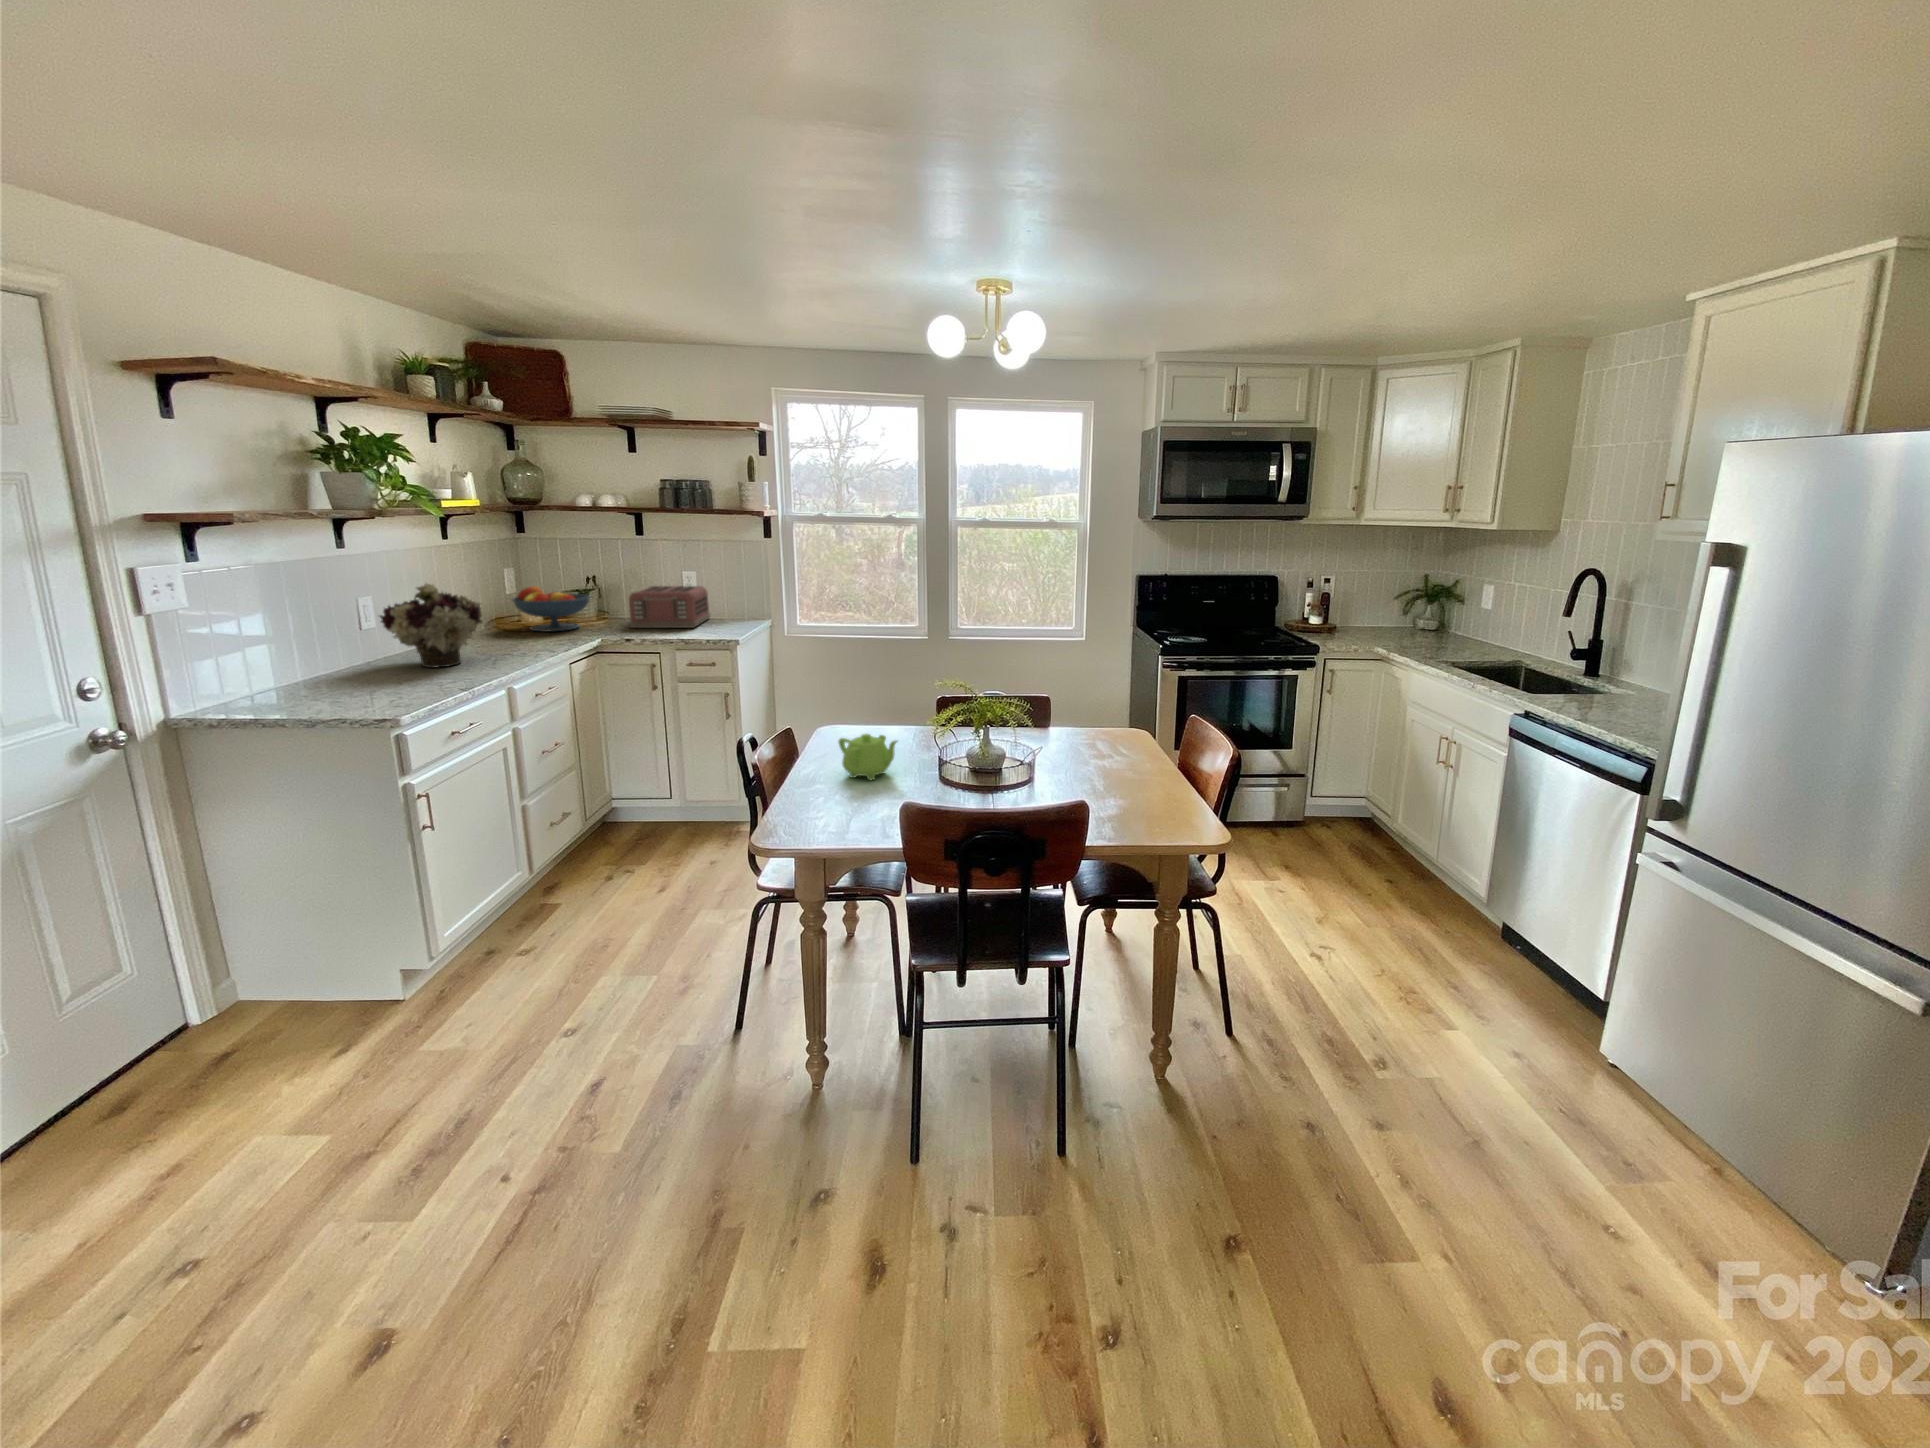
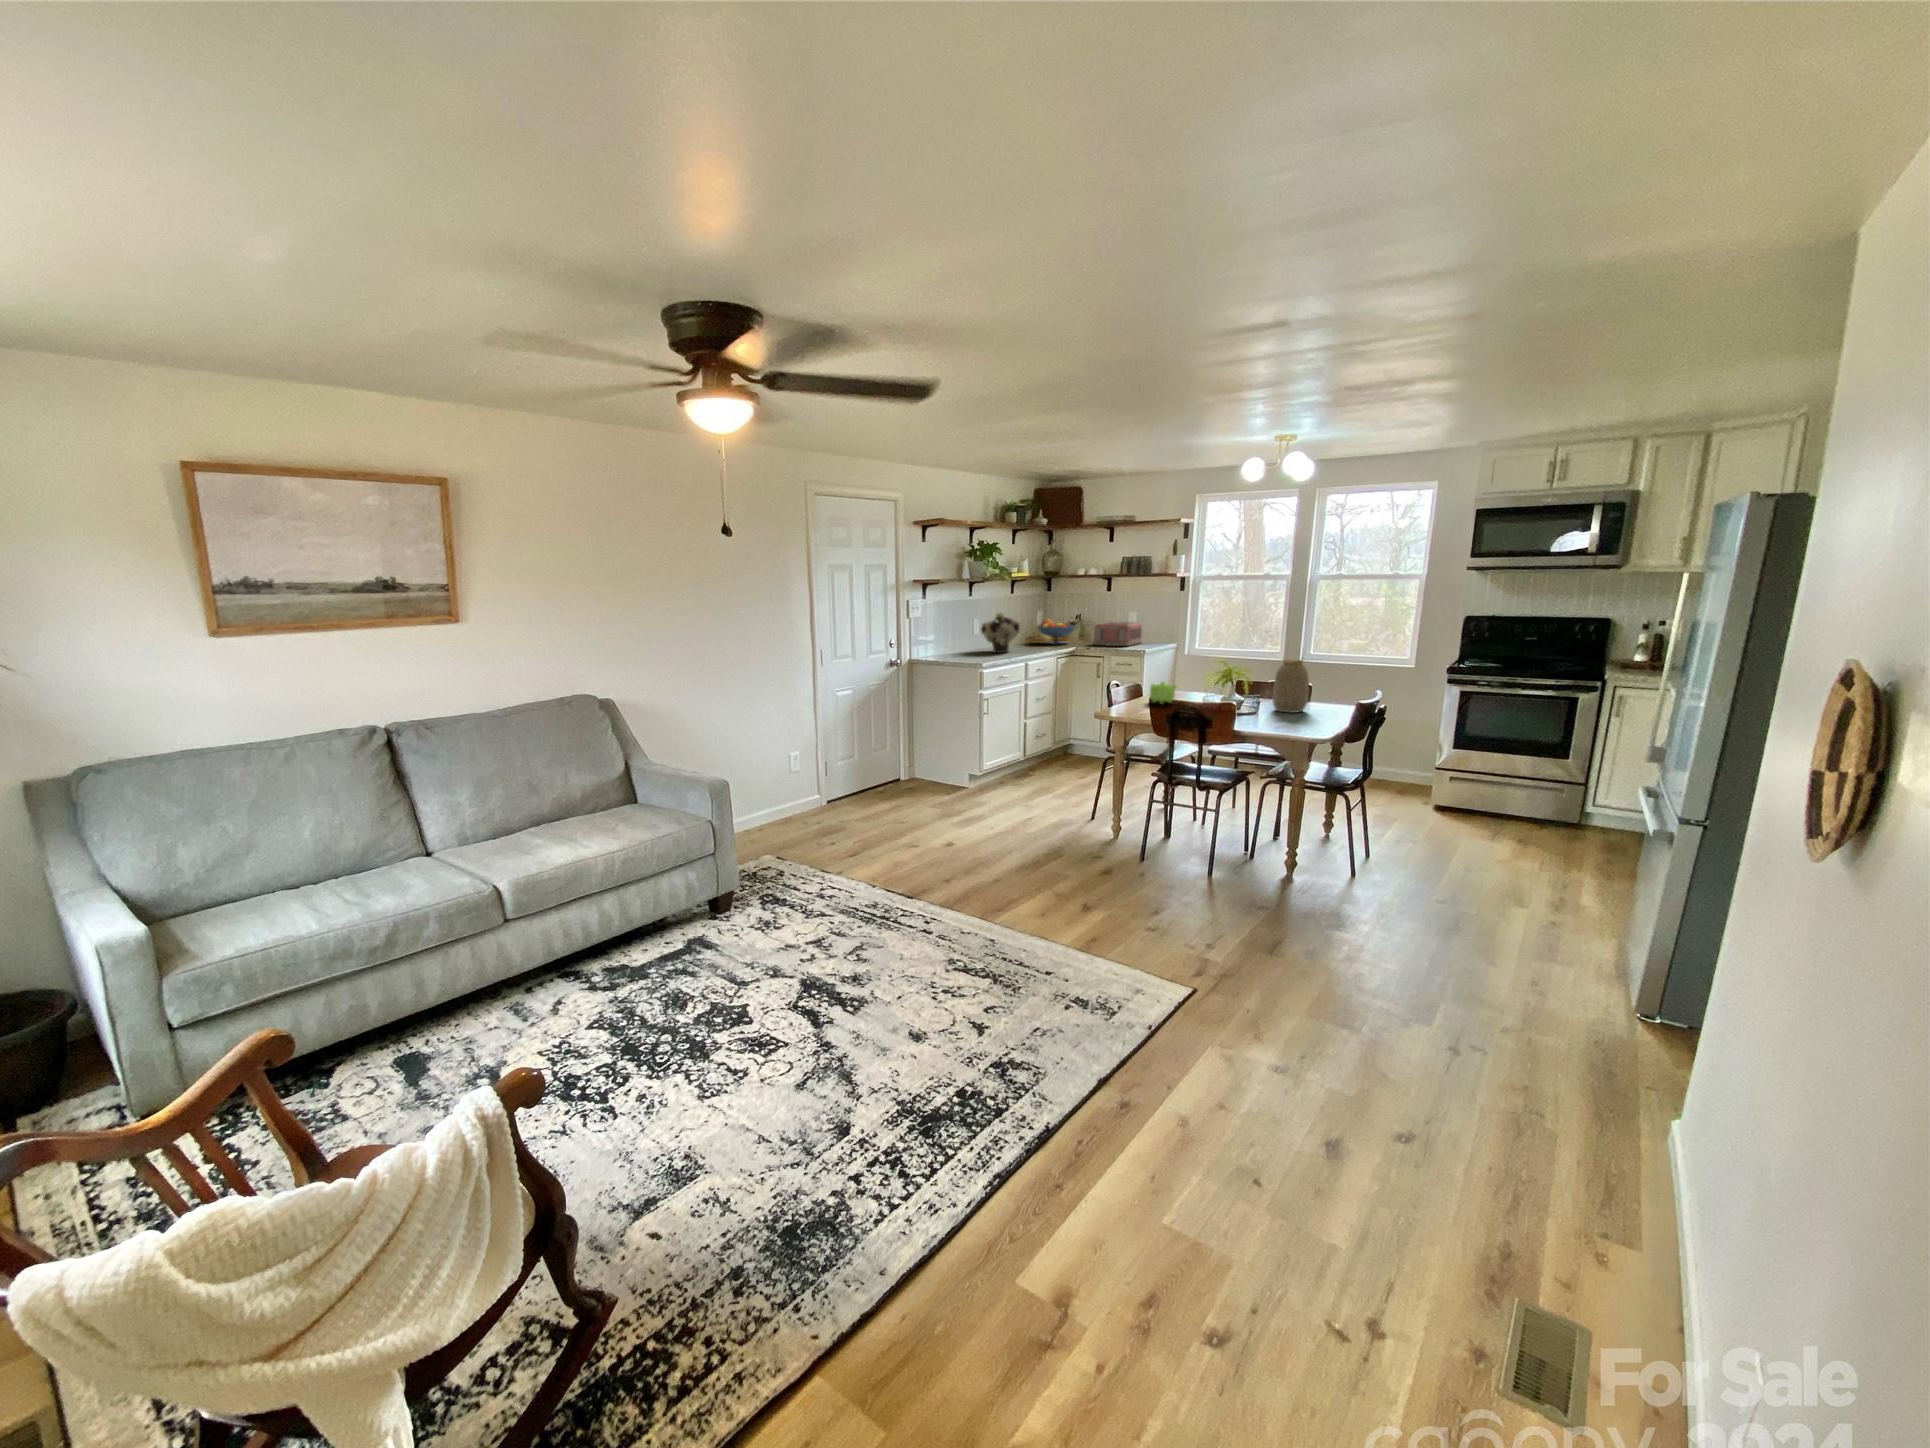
vase: none [1061,675,1116,769] -> present [1272,660,1309,713]

